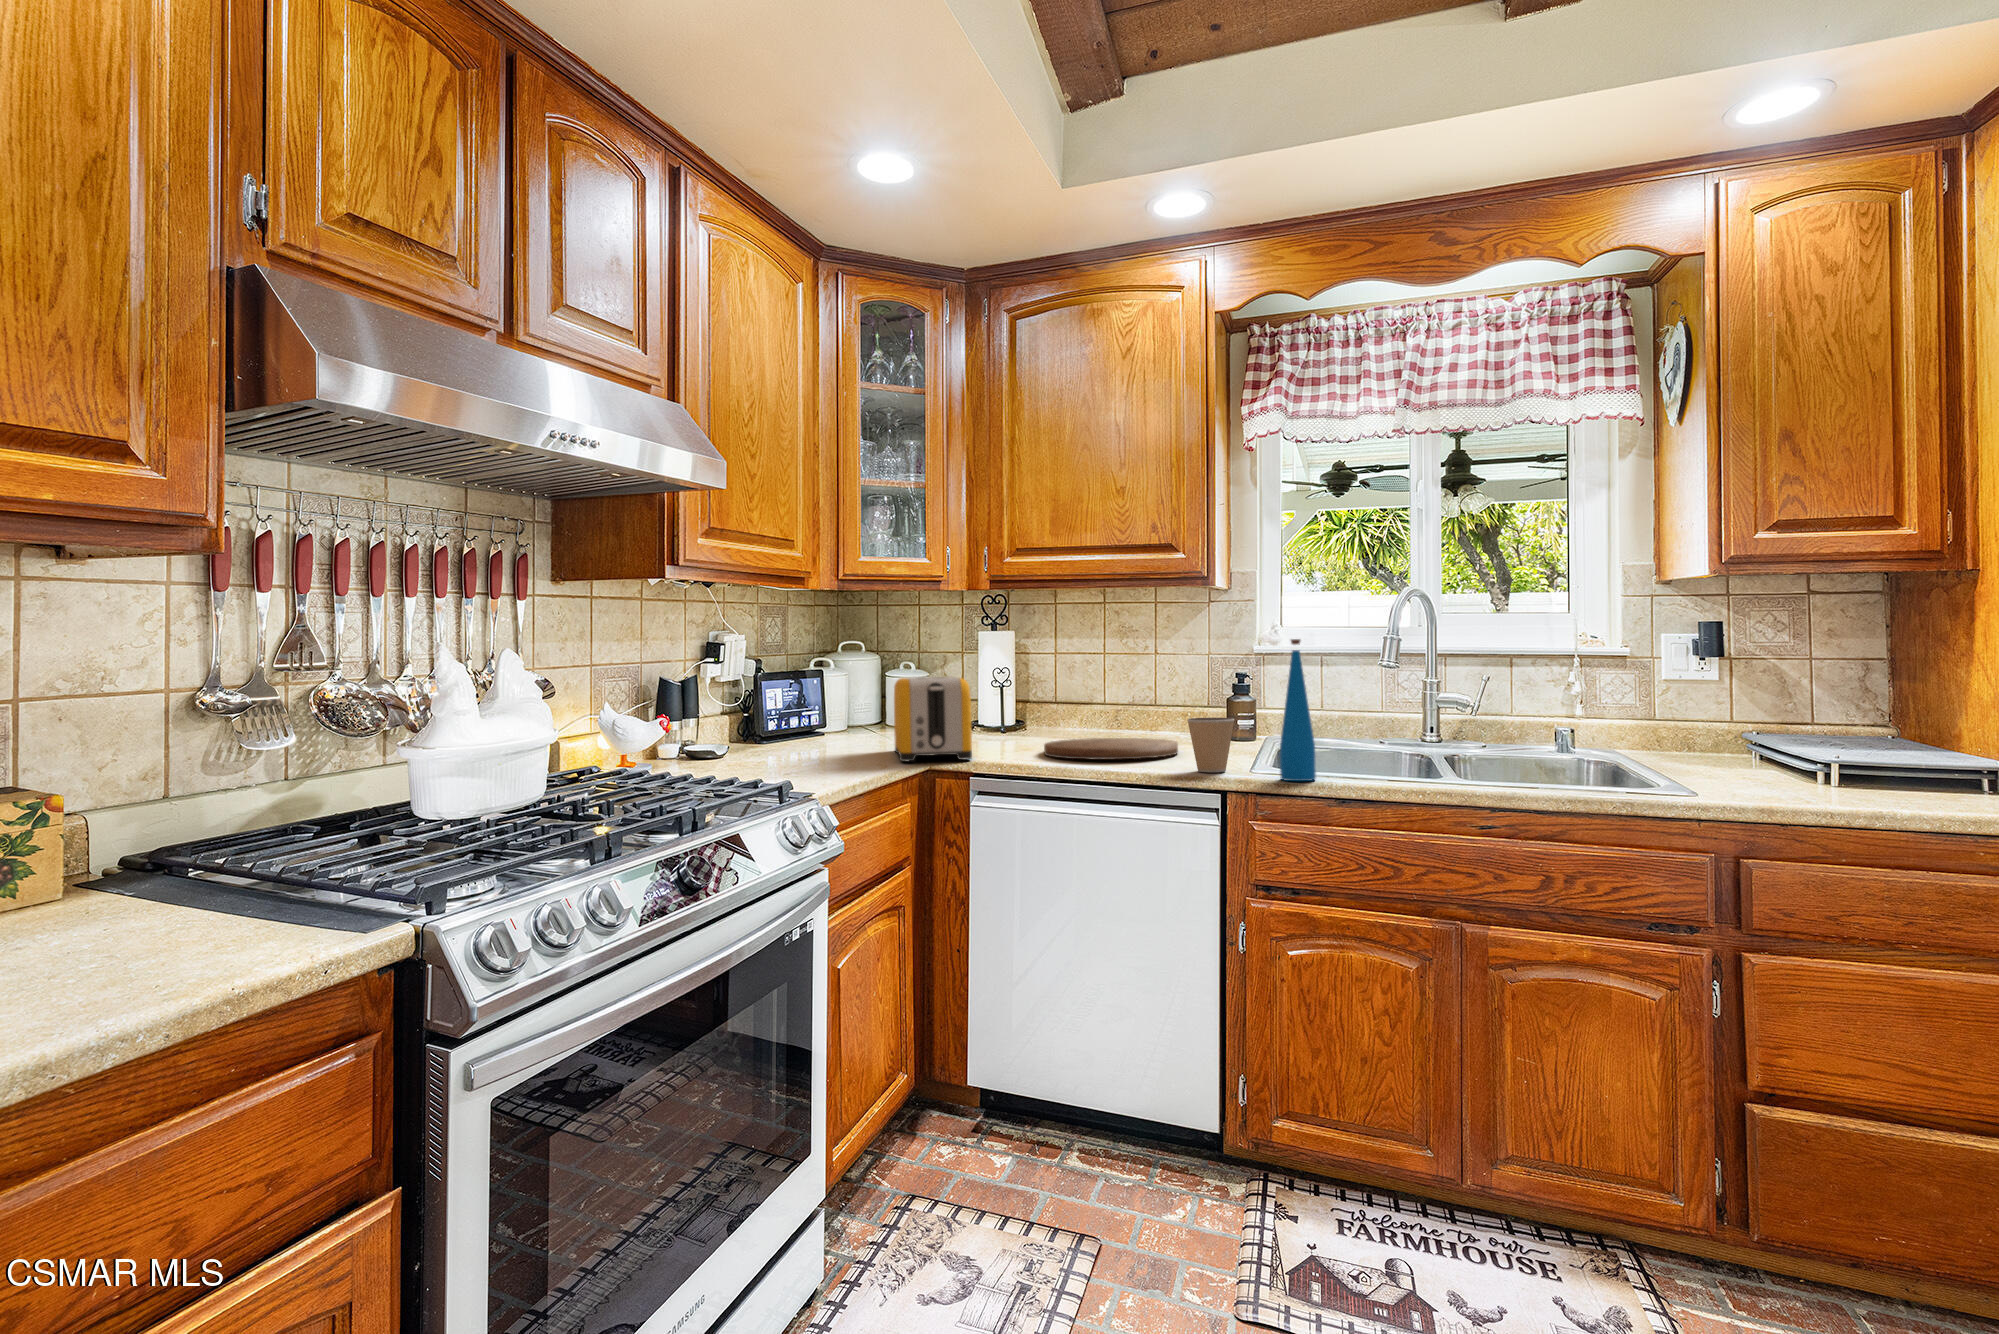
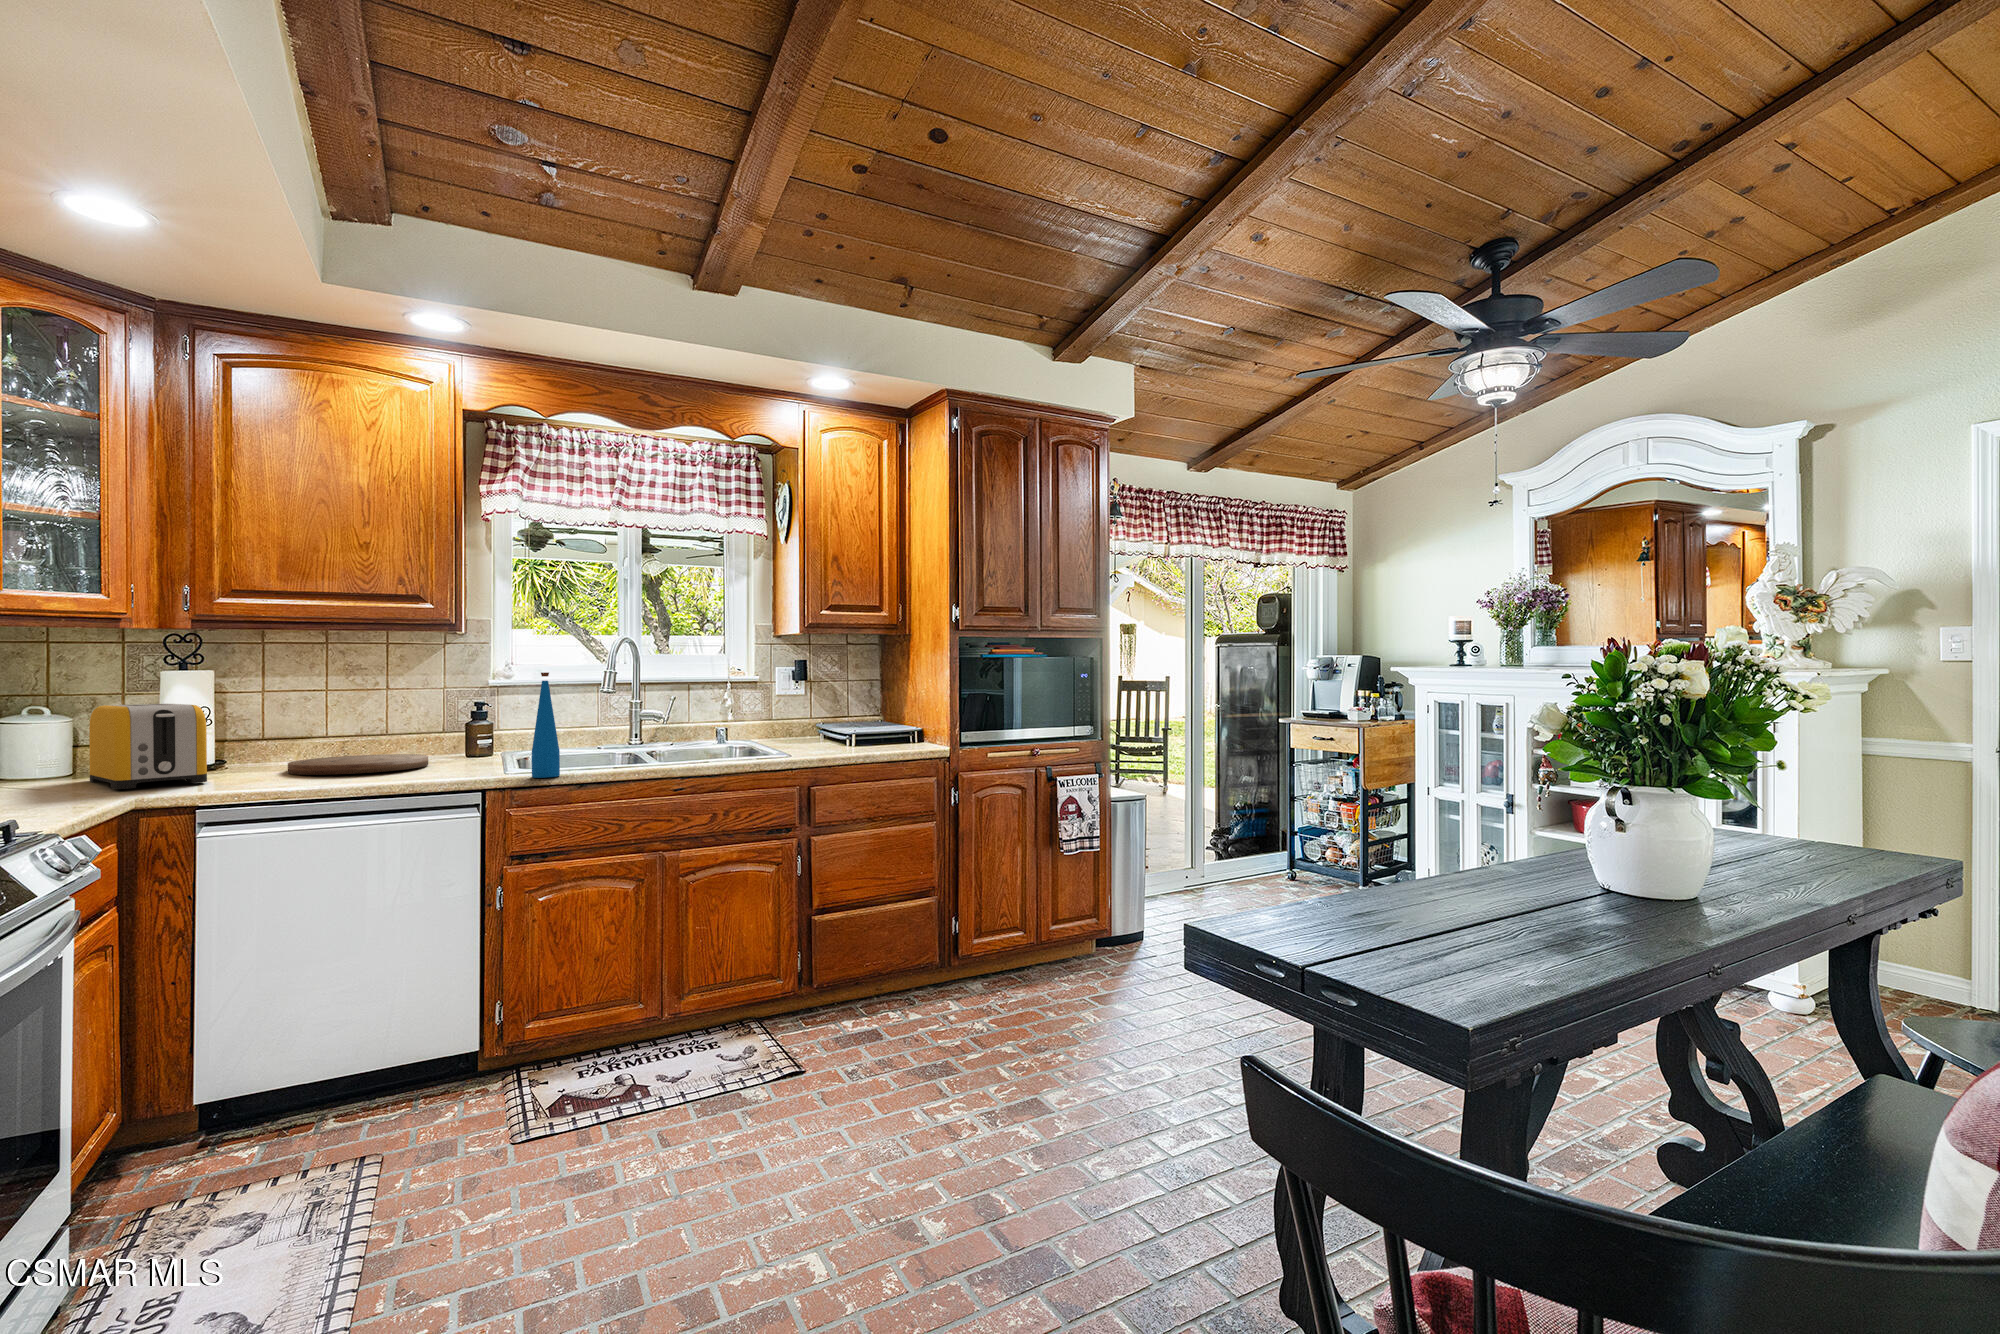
coffee cup: present [1187,718,1235,772] -> none [448,733,491,777]

